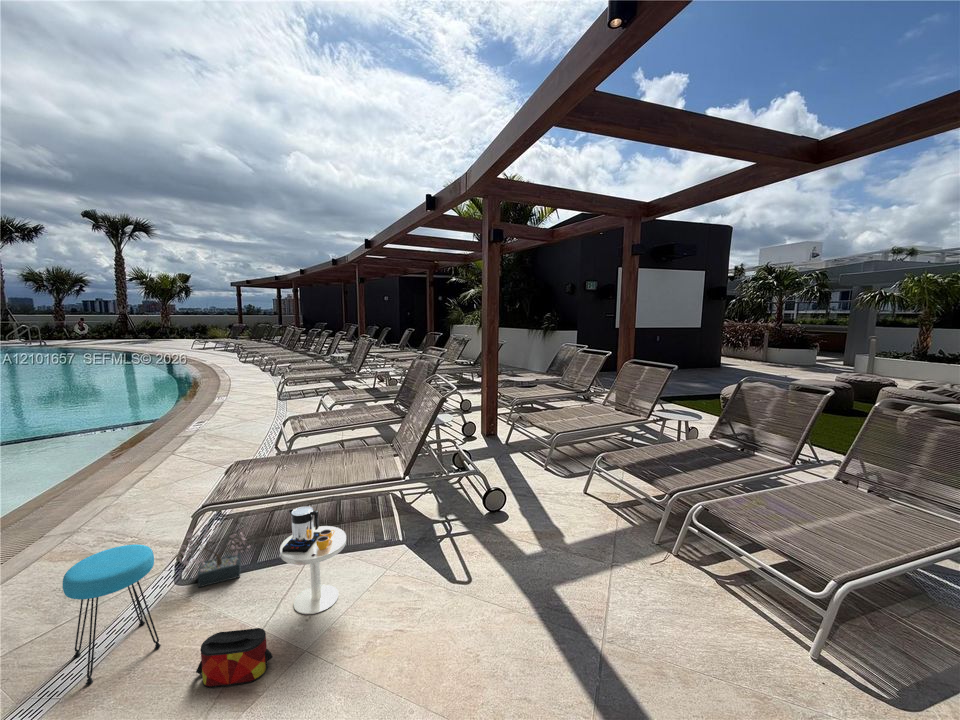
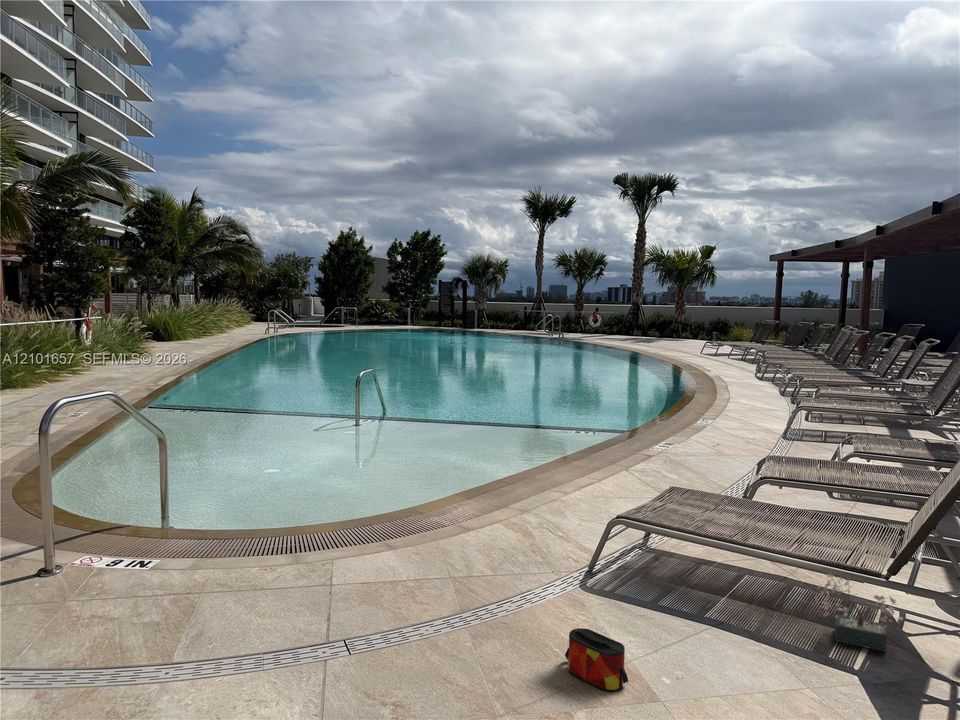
side table: present [280,506,346,614] -> none [663,540,745,677]
decorative plant: present [179,530,251,587] -> present [816,572,903,652]
stool: present [63,544,161,684] -> none [494,518,557,626]

